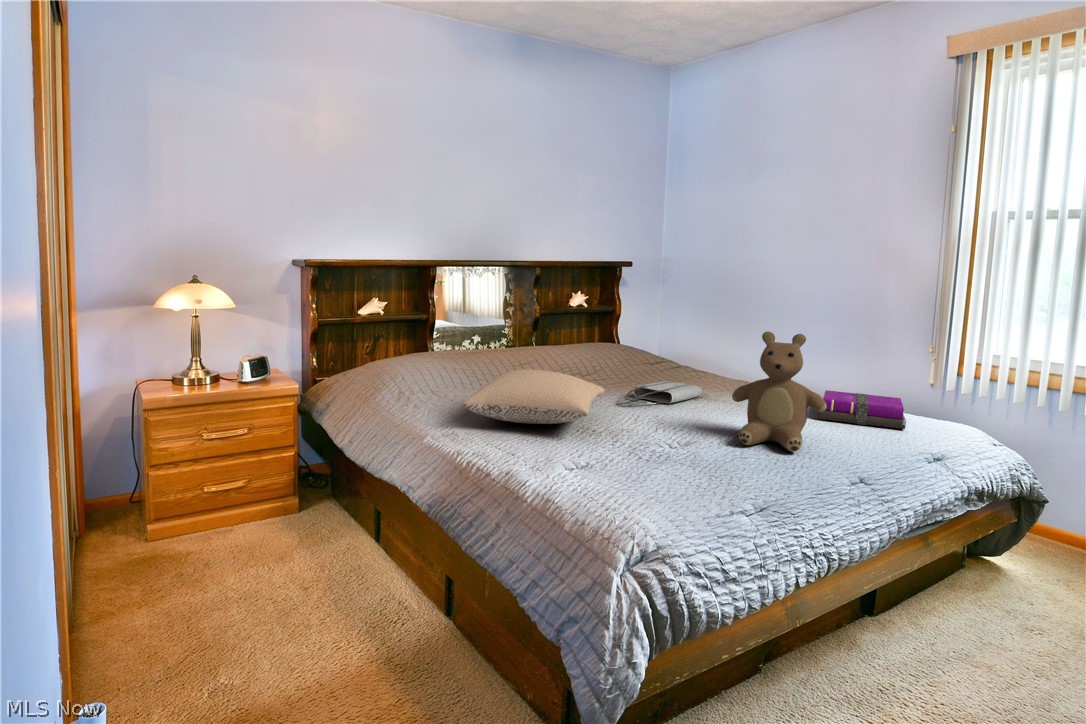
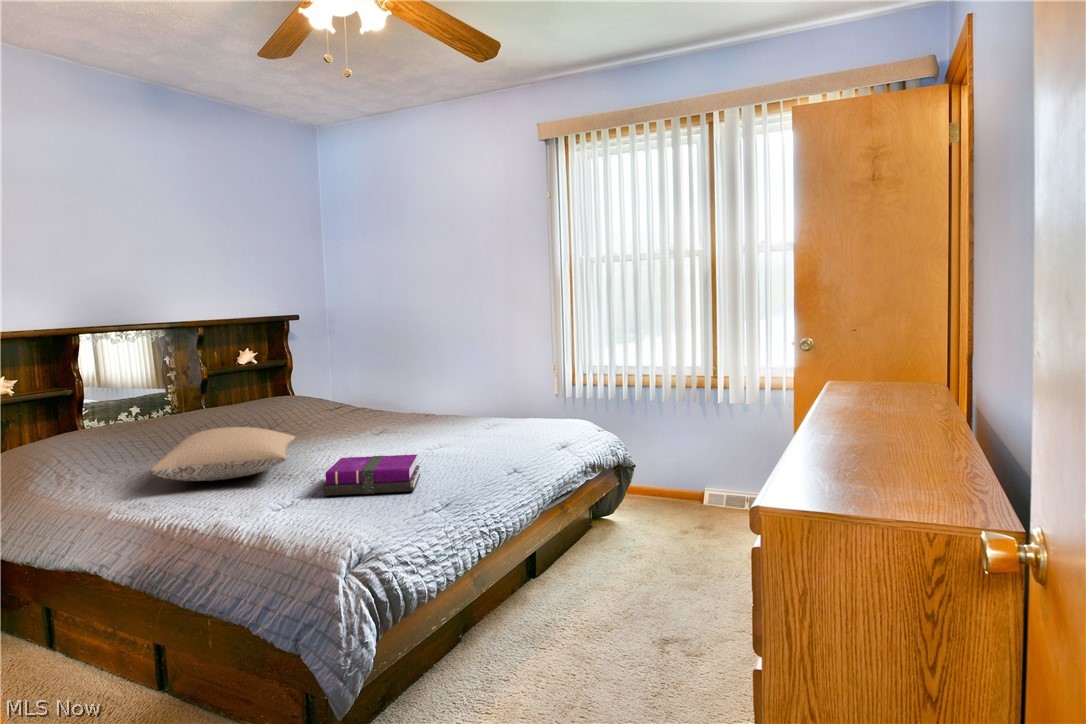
teddy bear: present [732,331,827,452] -> none [410,367,483,462]
tote bag: present [625,381,702,403] -> none [314,422,383,444]
notebook: present [819,390,906,429] -> present [323,454,420,496]

